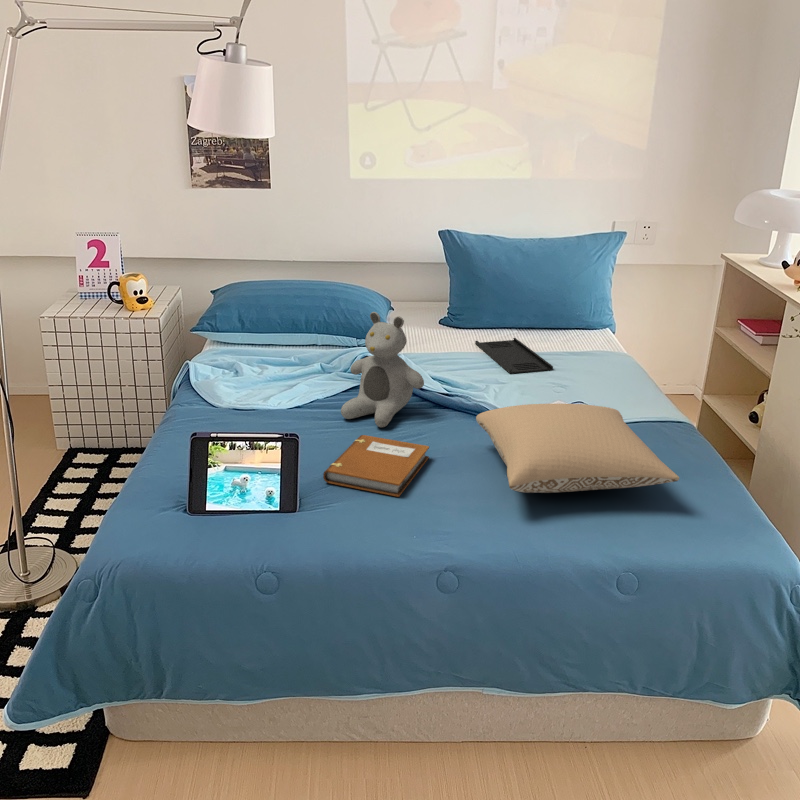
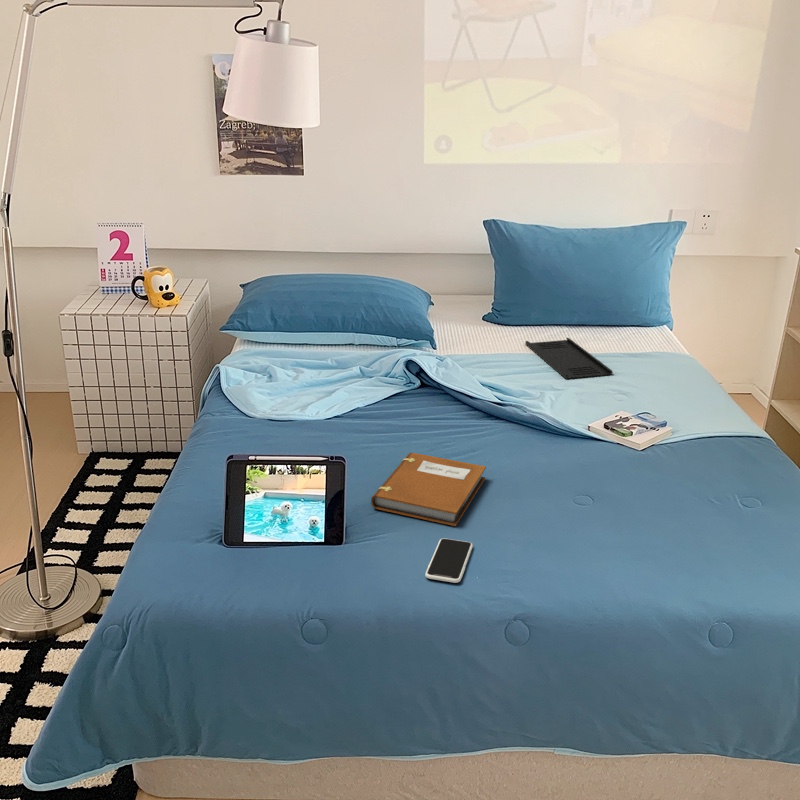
teddy bear: present [341,312,424,427] -> none [386,315,477,443]
pillow: present [476,404,679,493] -> none [537,422,772,524]
smartphone: none [369,507,413,543] -> present [425,538,473,583]

